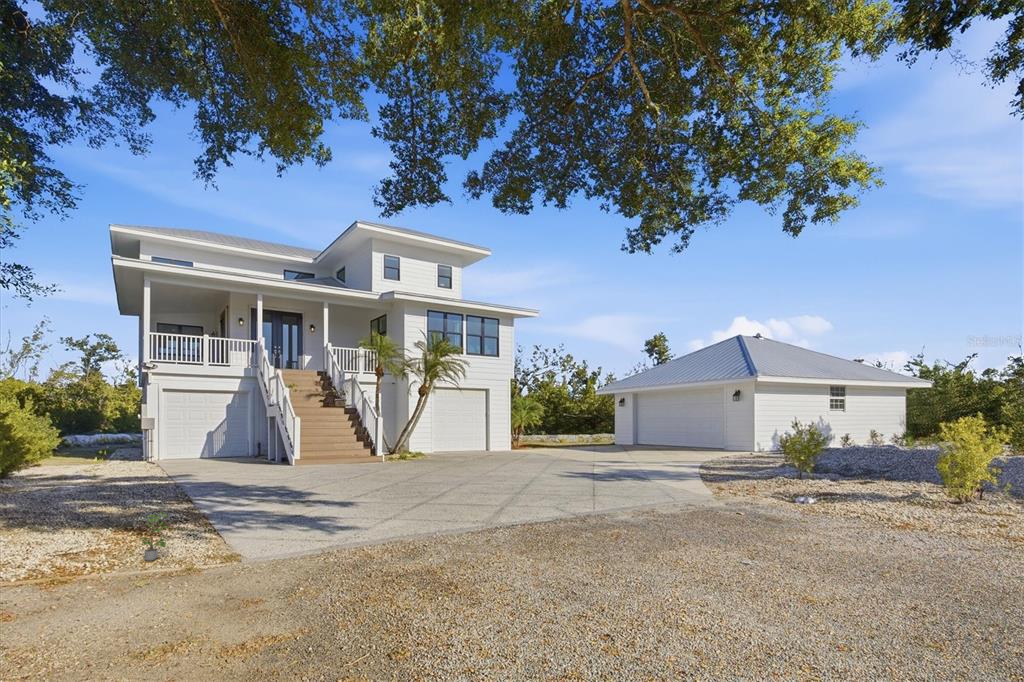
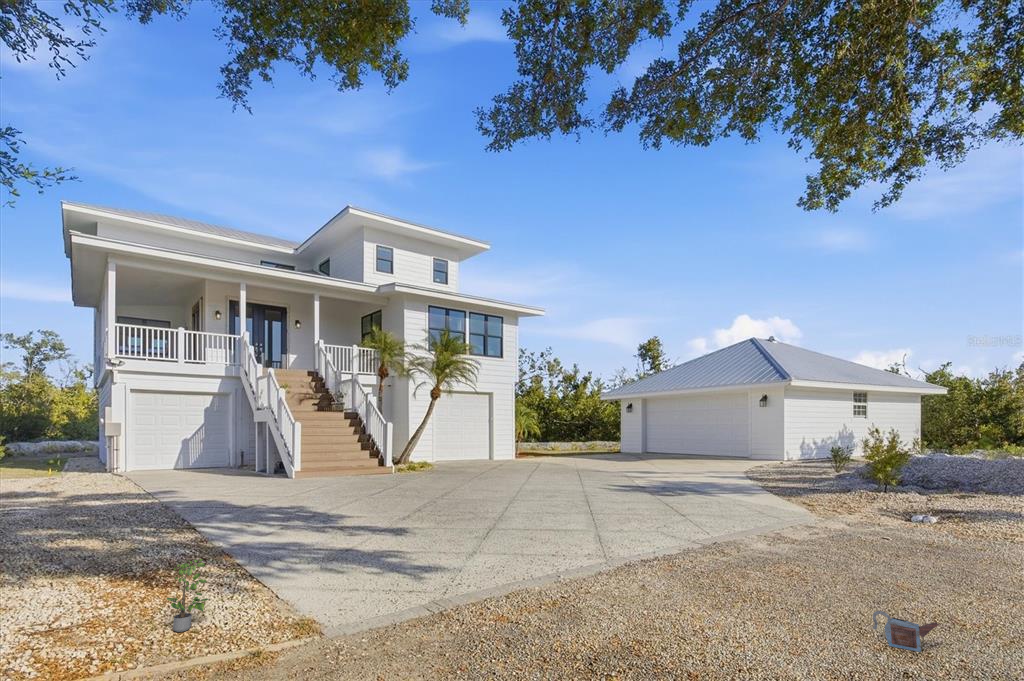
watering can: none [627,552,666,580] -> present [873,611,939,652]

